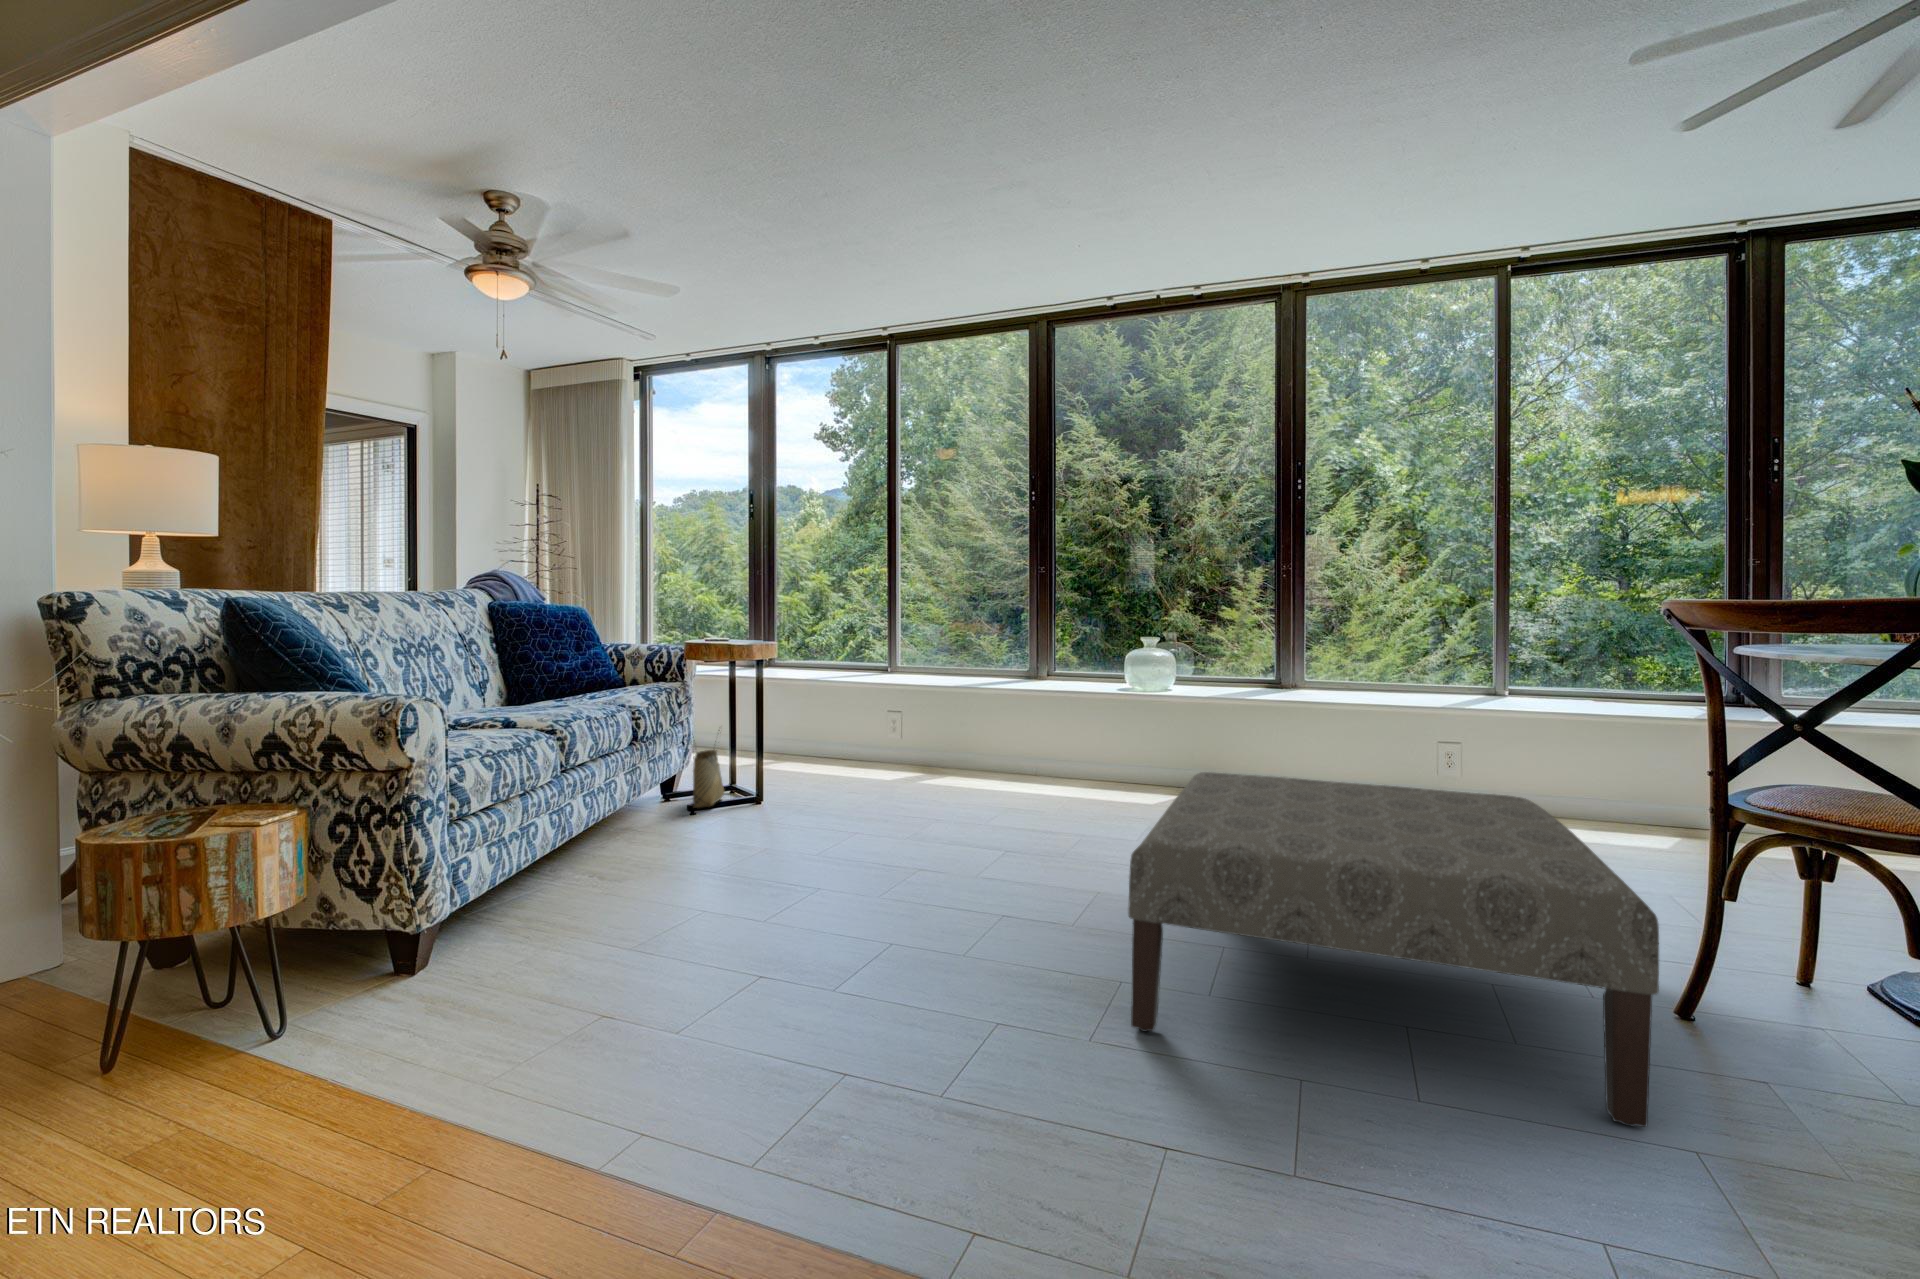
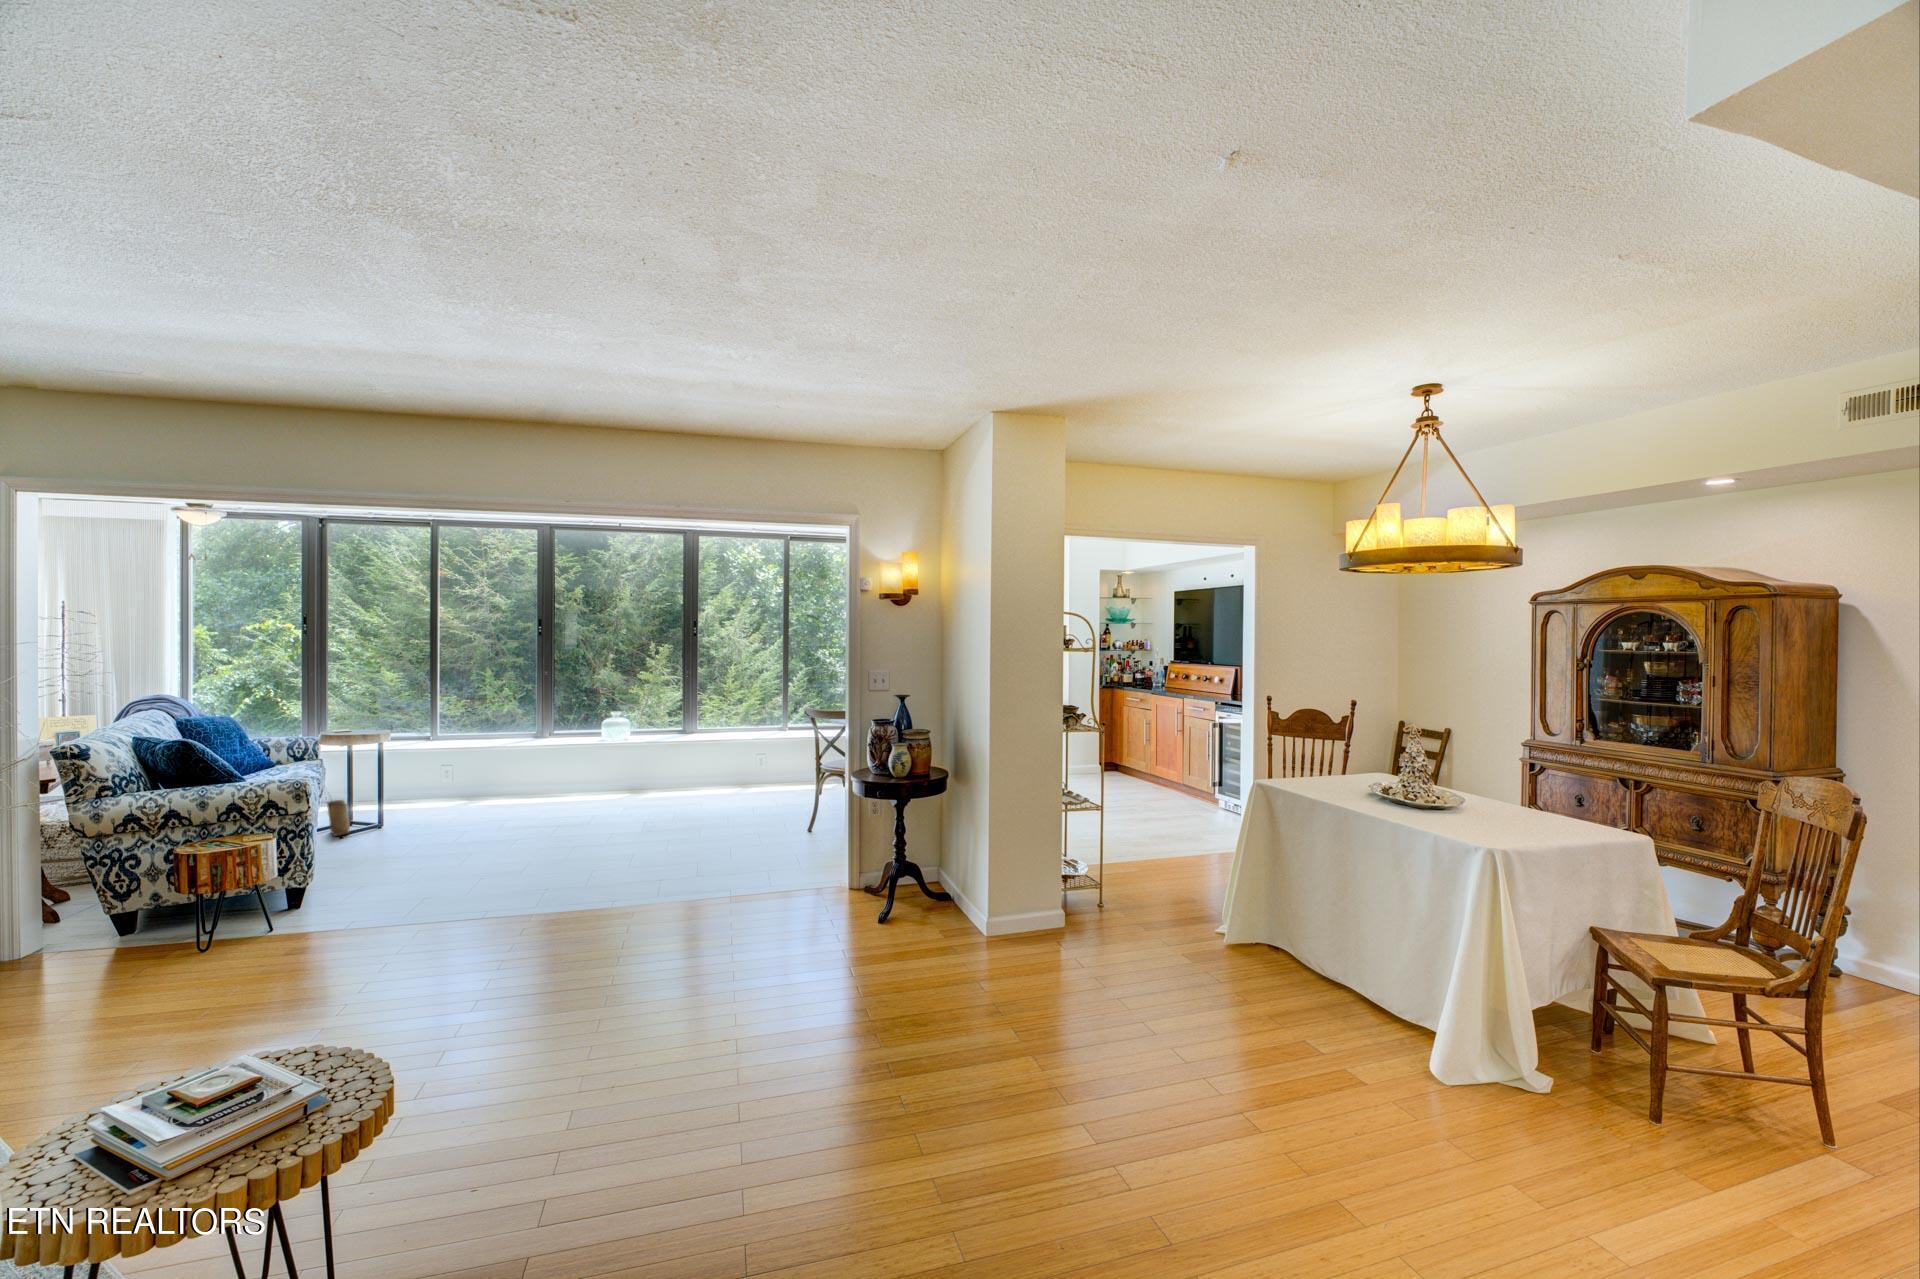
ottoman: present [1128,772,1659,1127] -> none [643,771,786,860]

